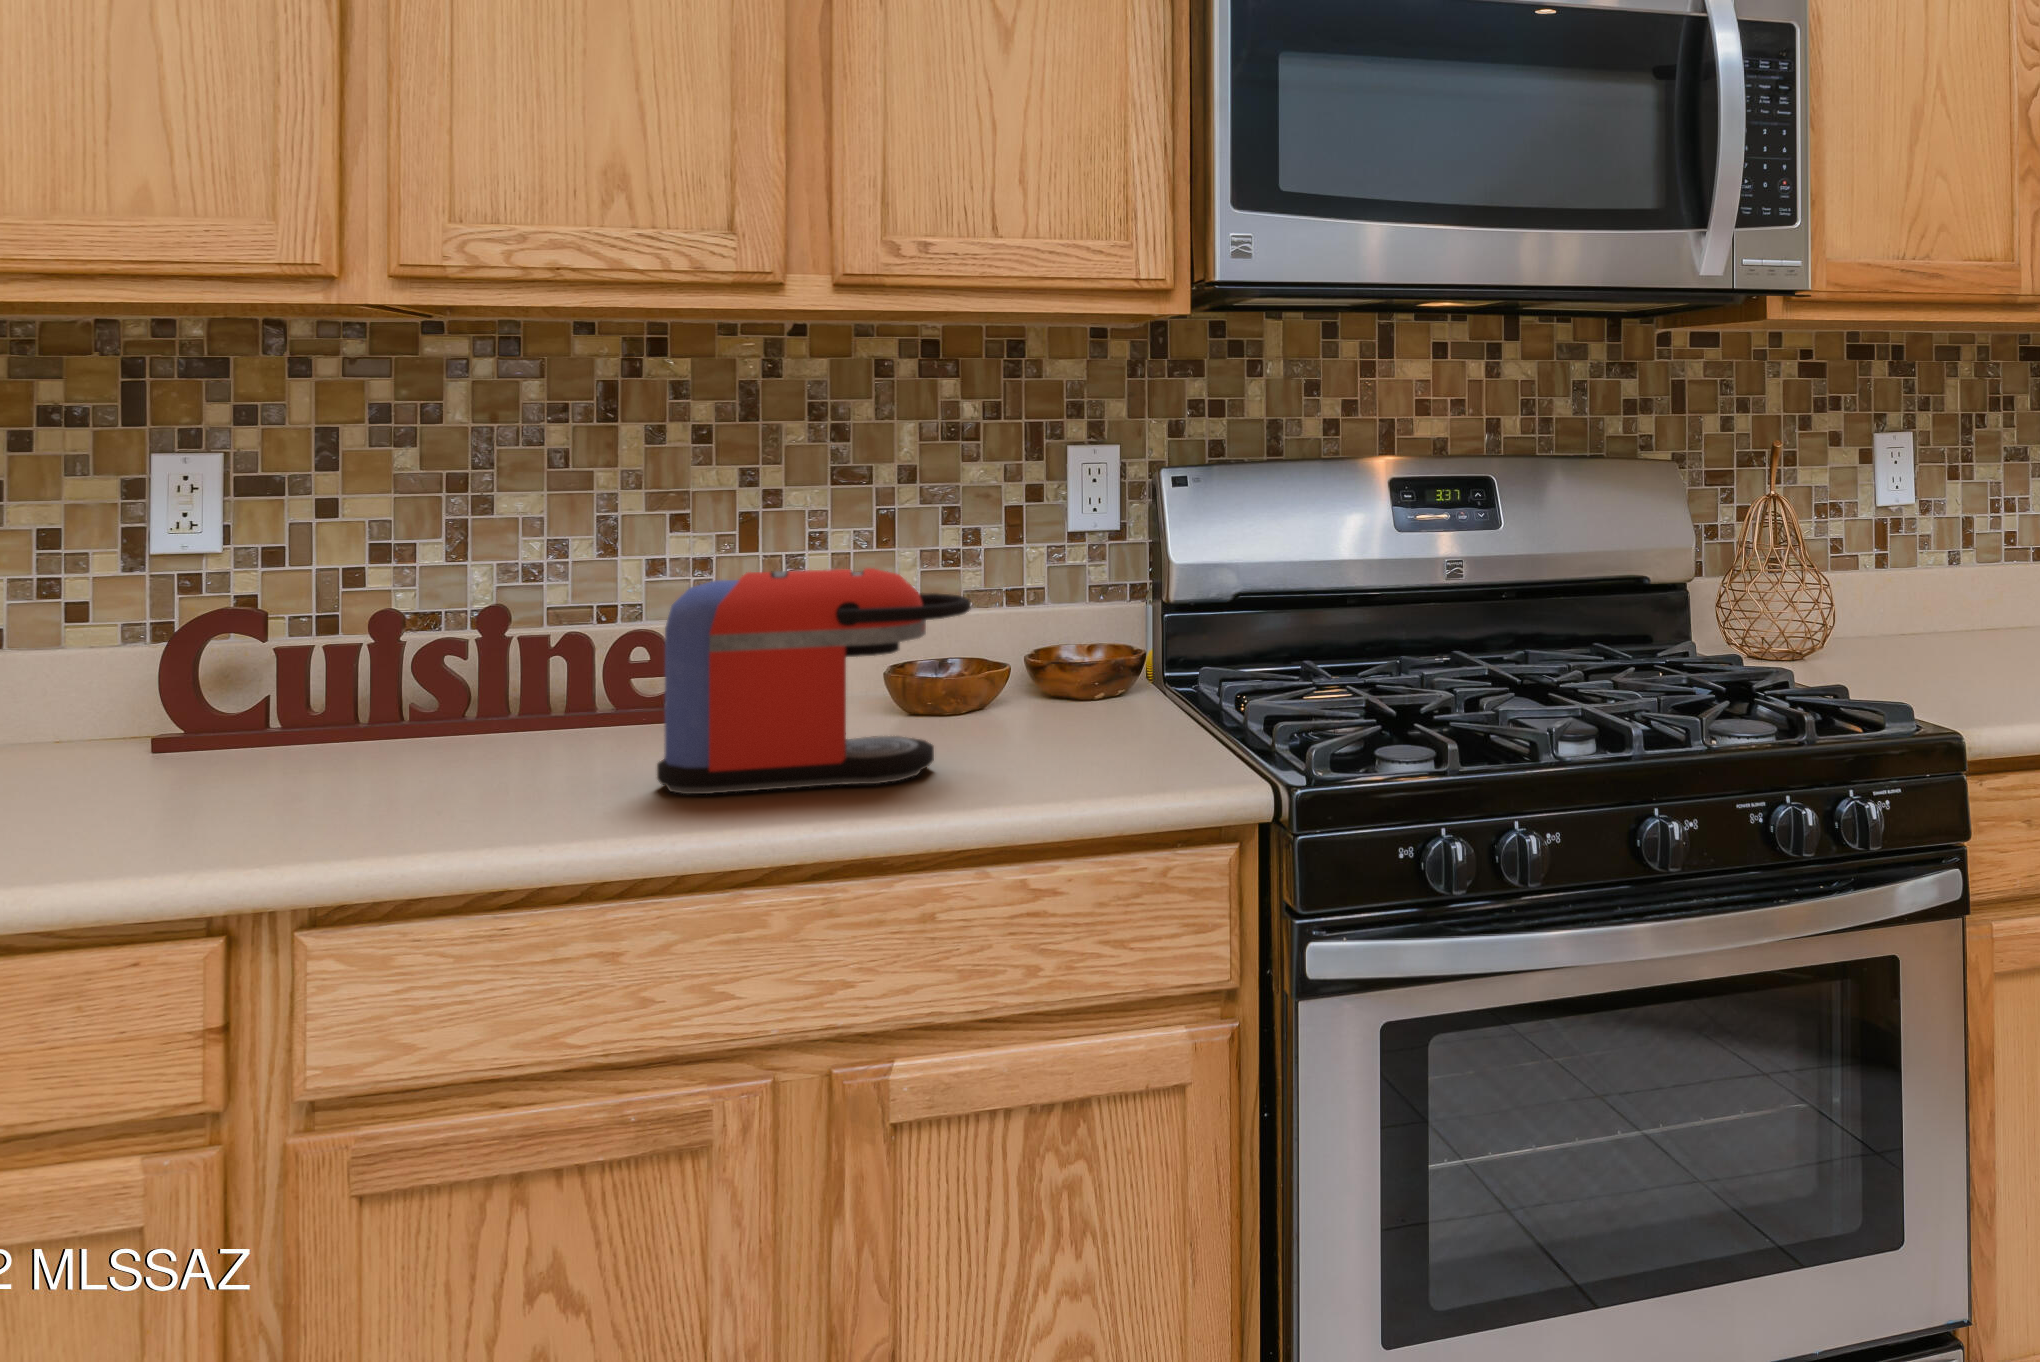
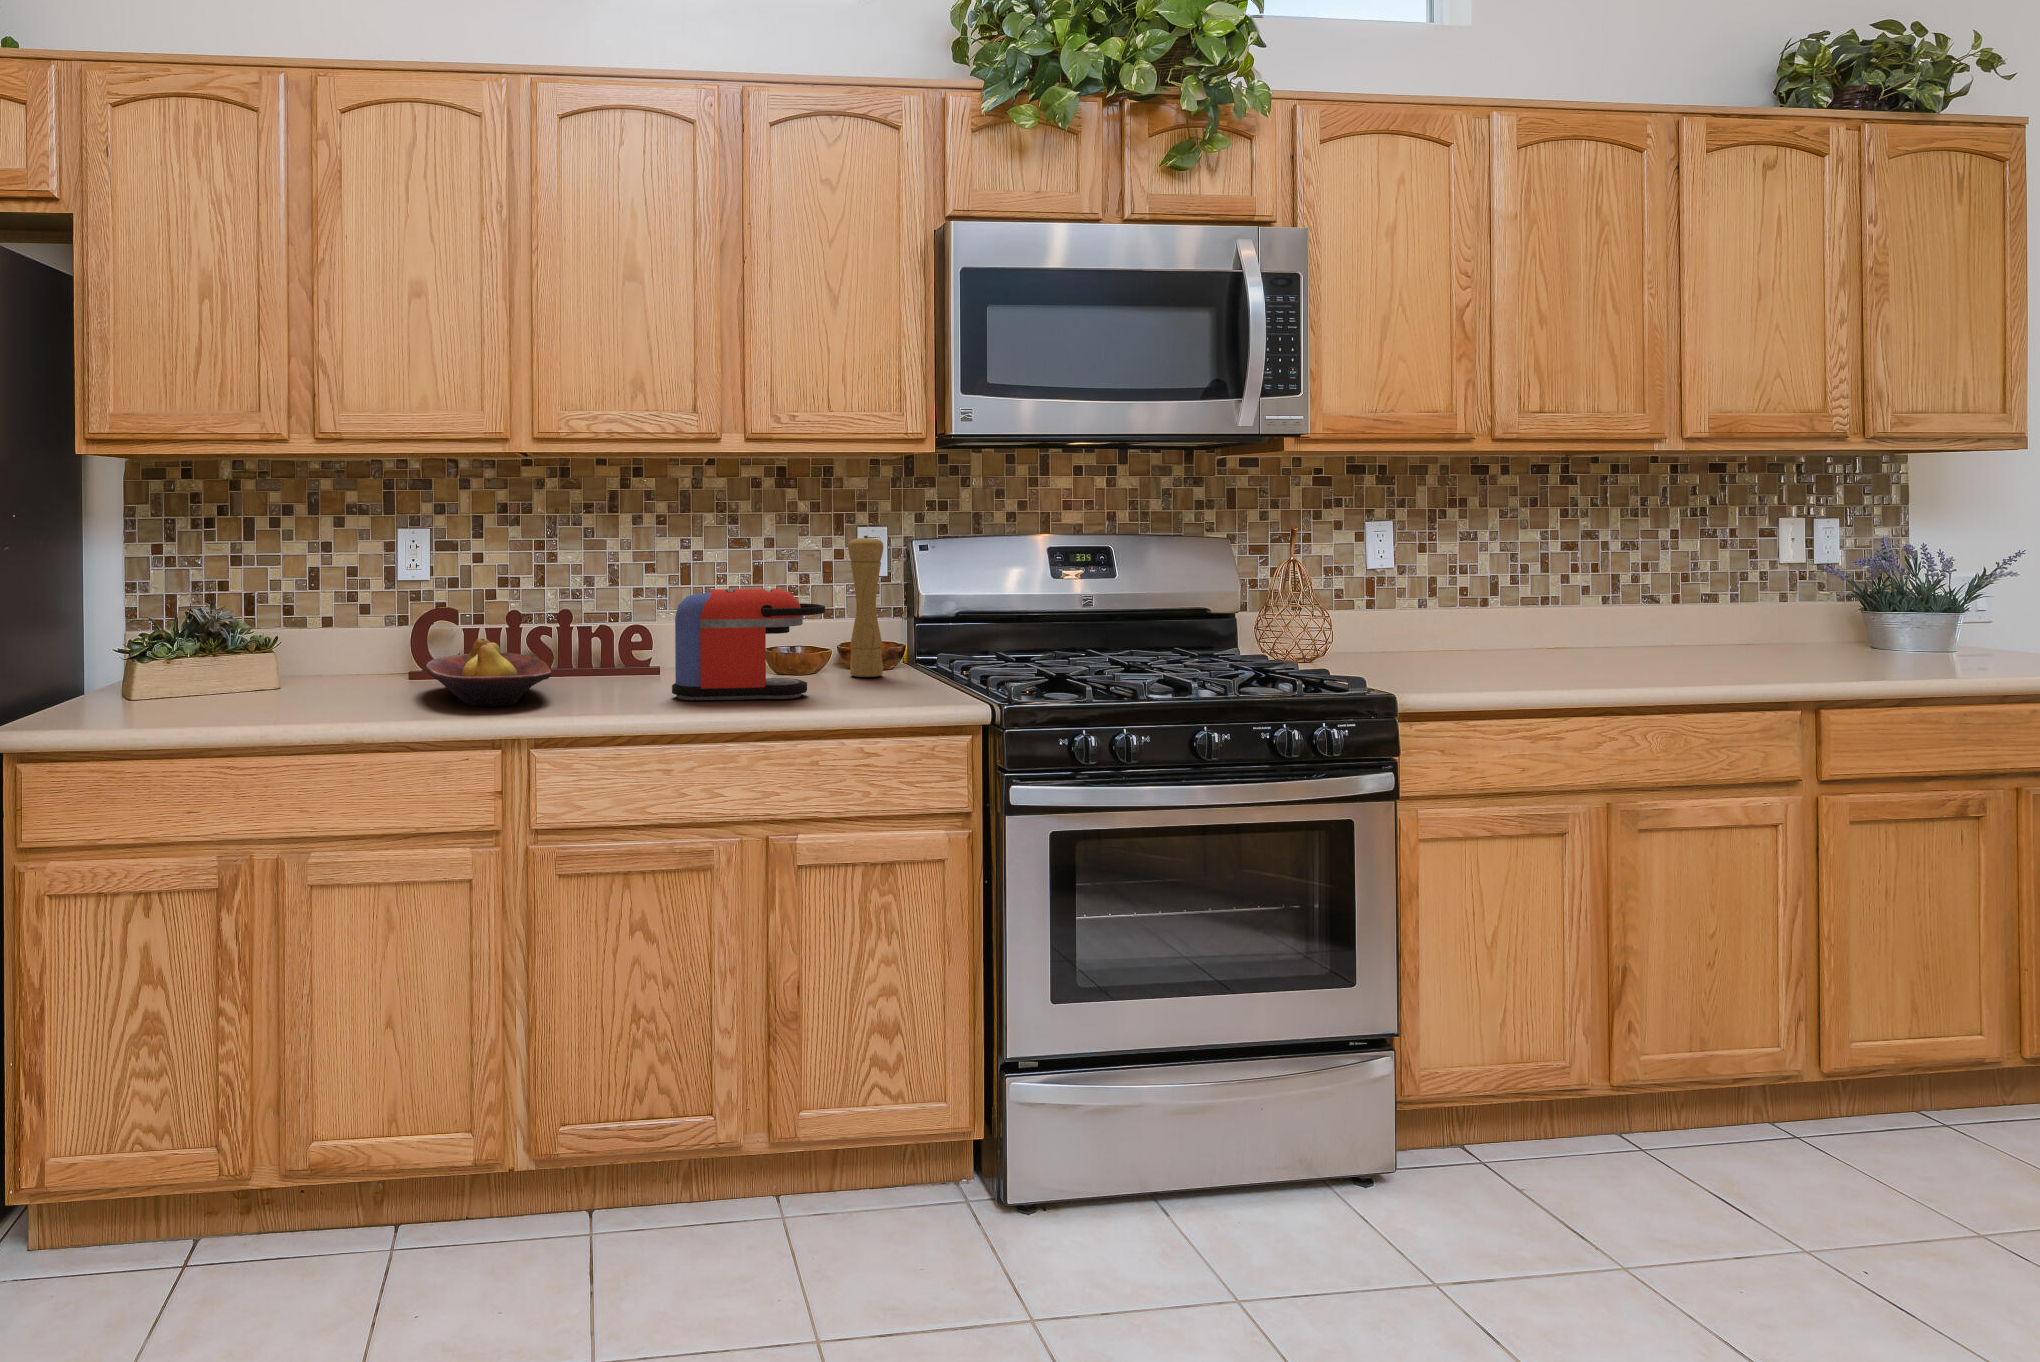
pepper mill: none [1036,462,1099,717] -> present [848,536,883,677]
fruit bowl: none [108,676,406,831] -> present [426,638,552,706]

